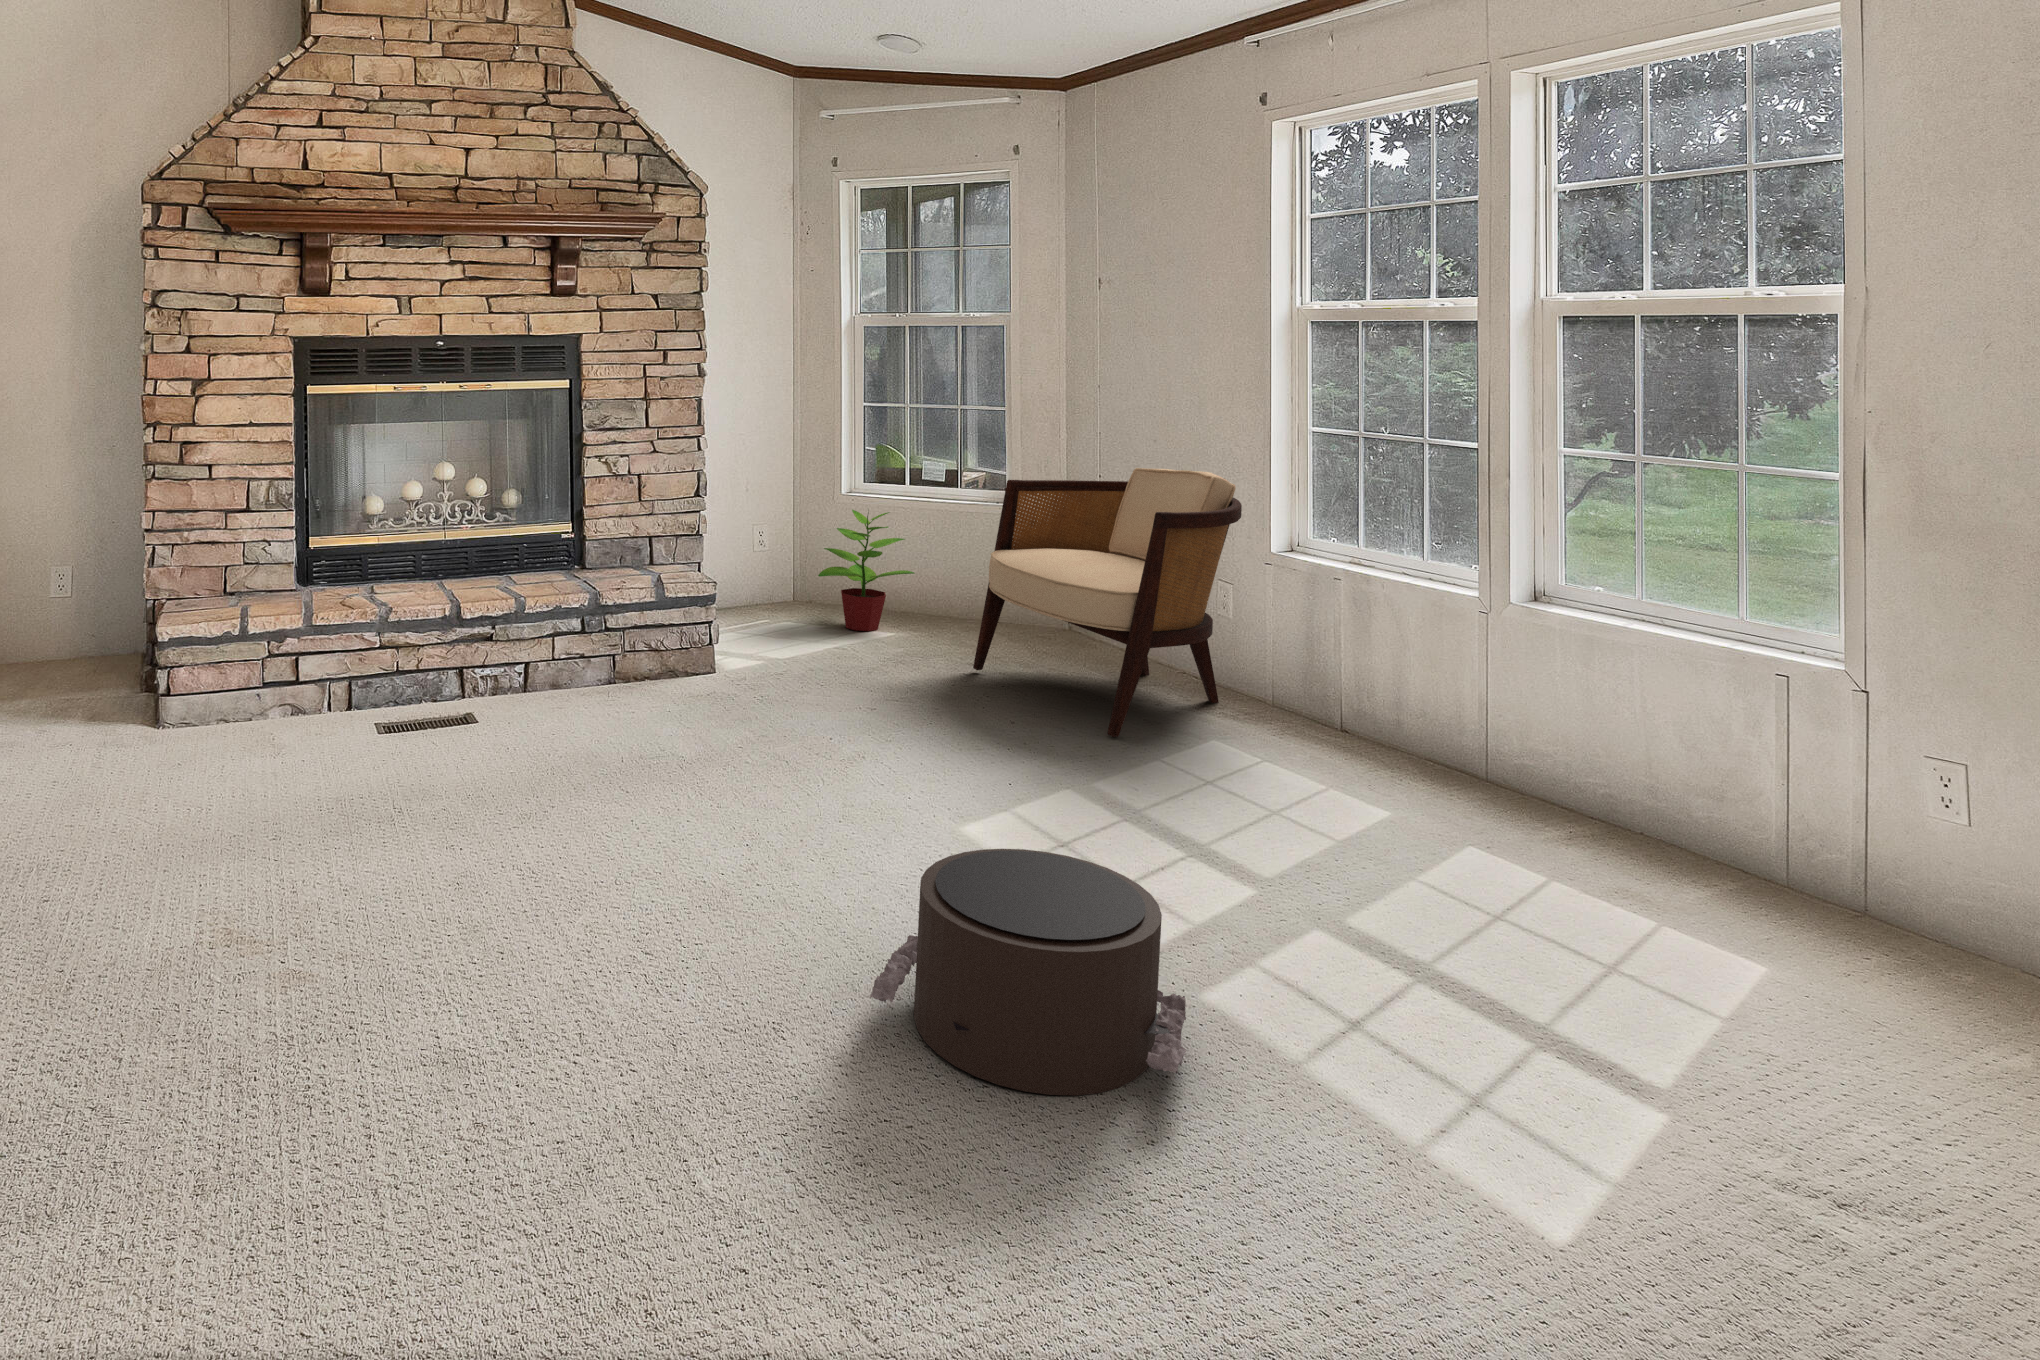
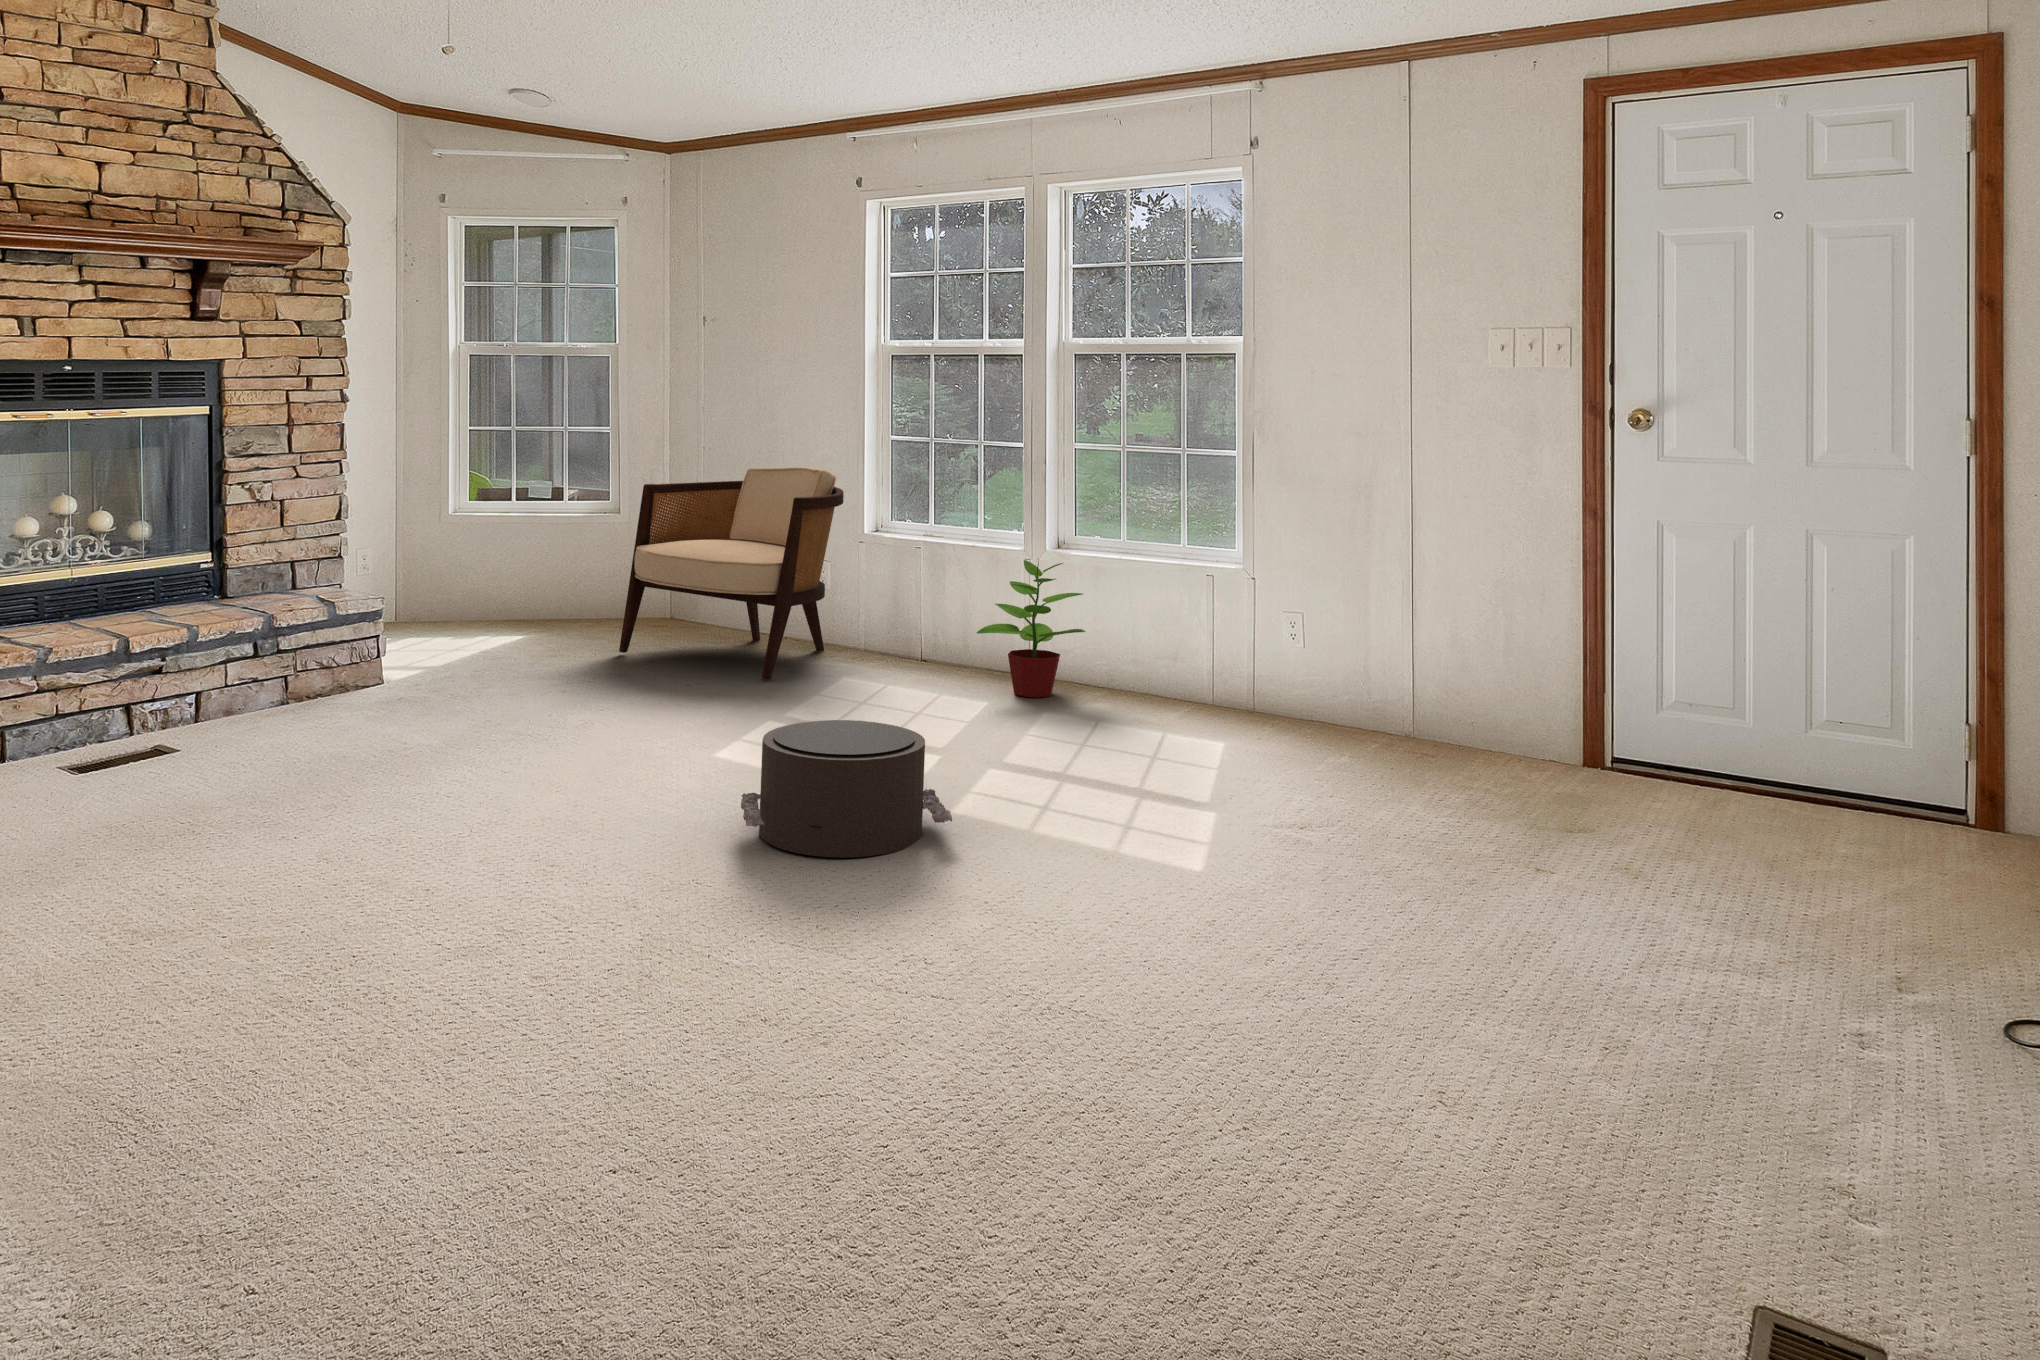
potted plant: present [818,510,914,631] -> present [977,560,1085,698]

